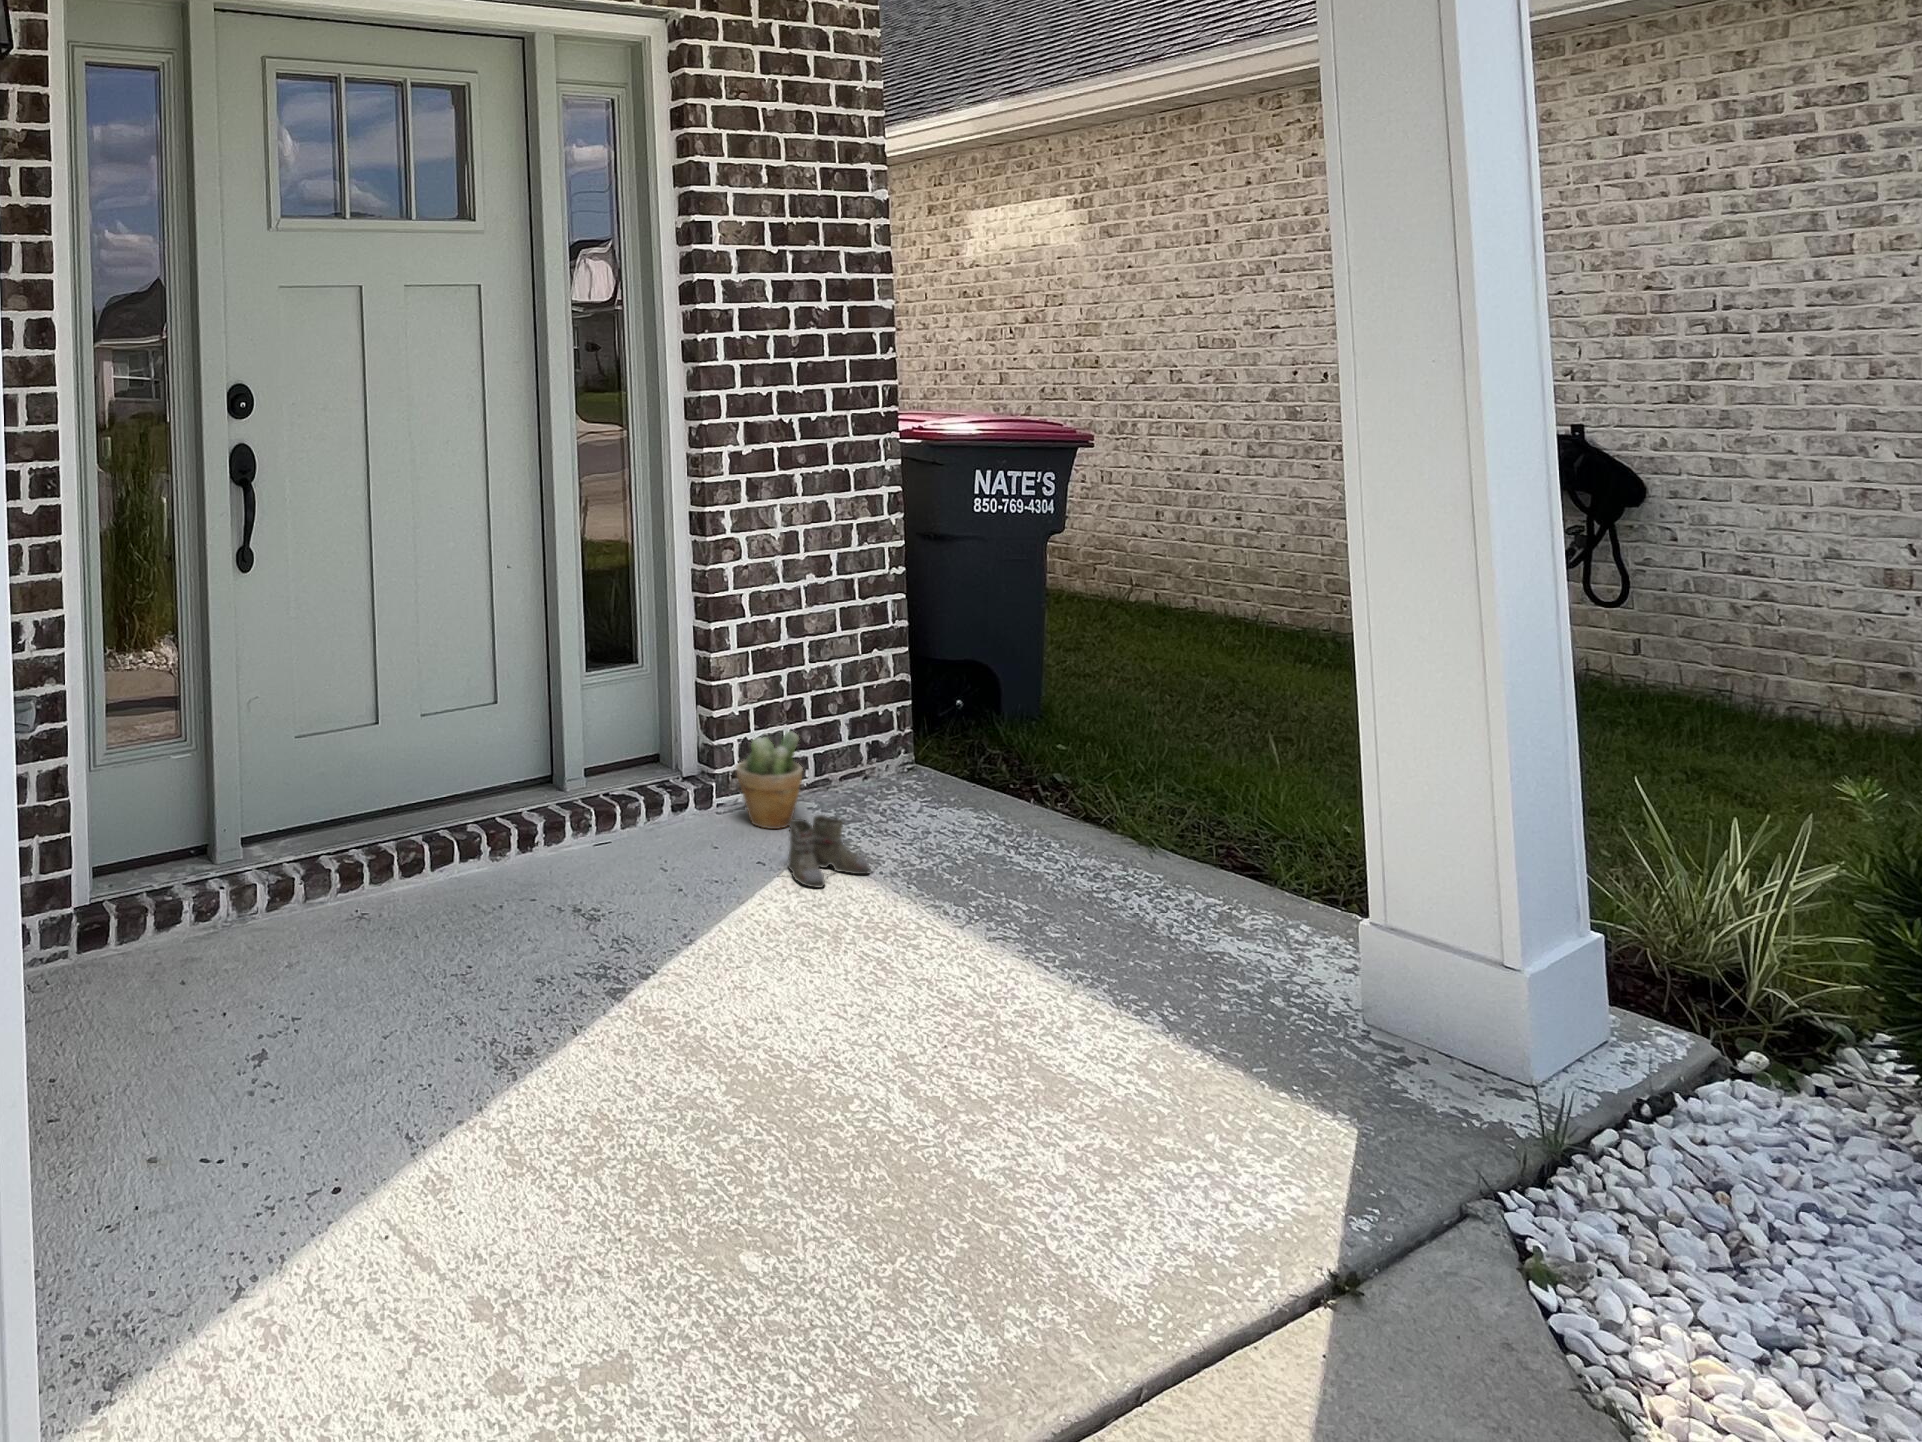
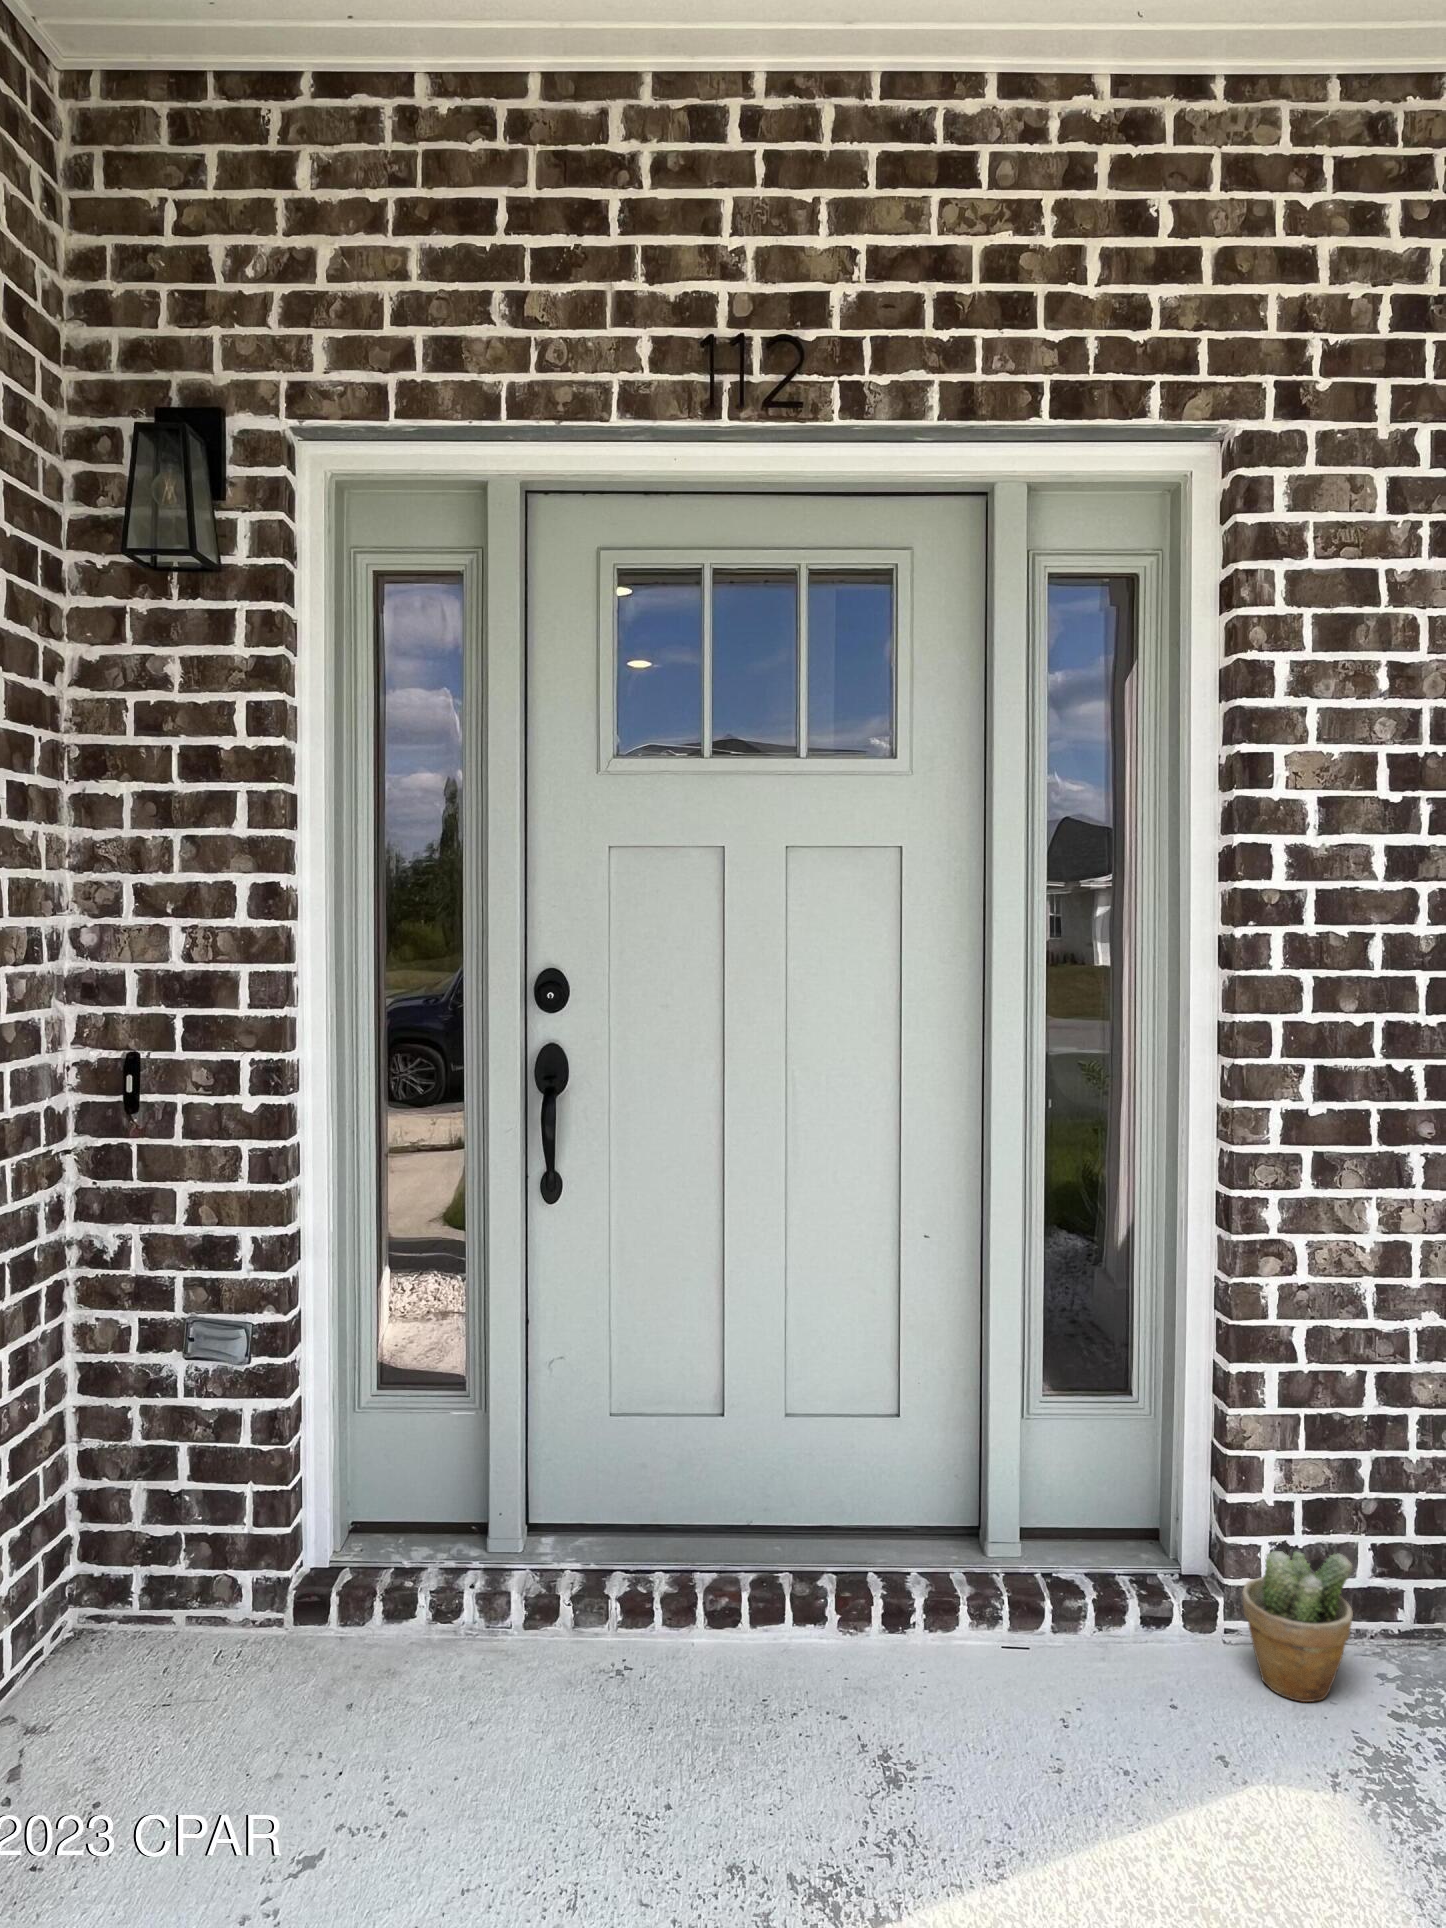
boots: present [788,815,870,888] -> none [1221,1711,1397,1845]

